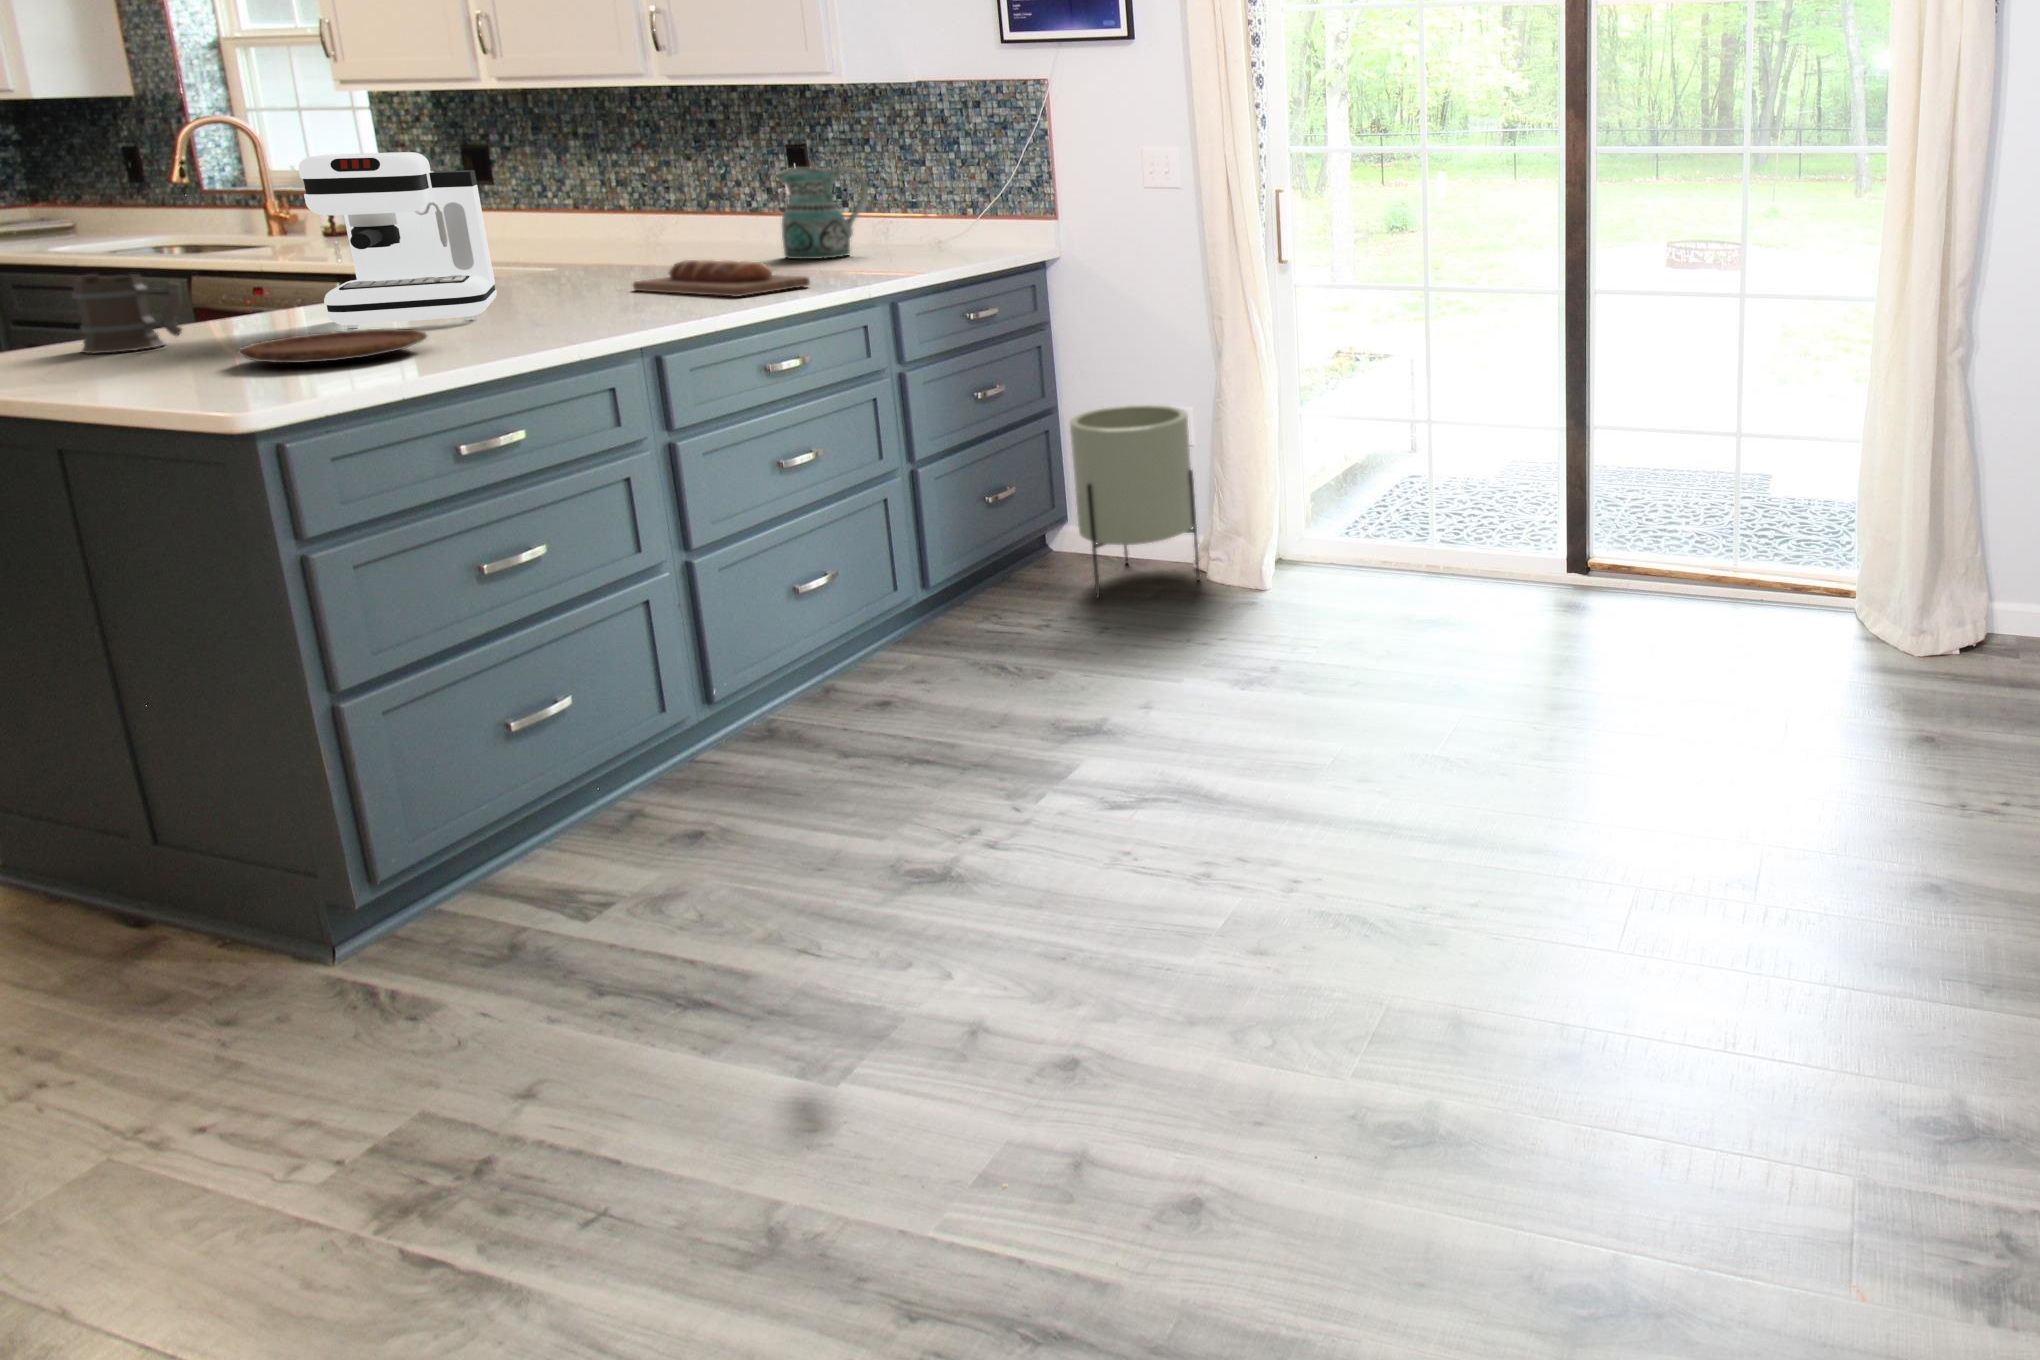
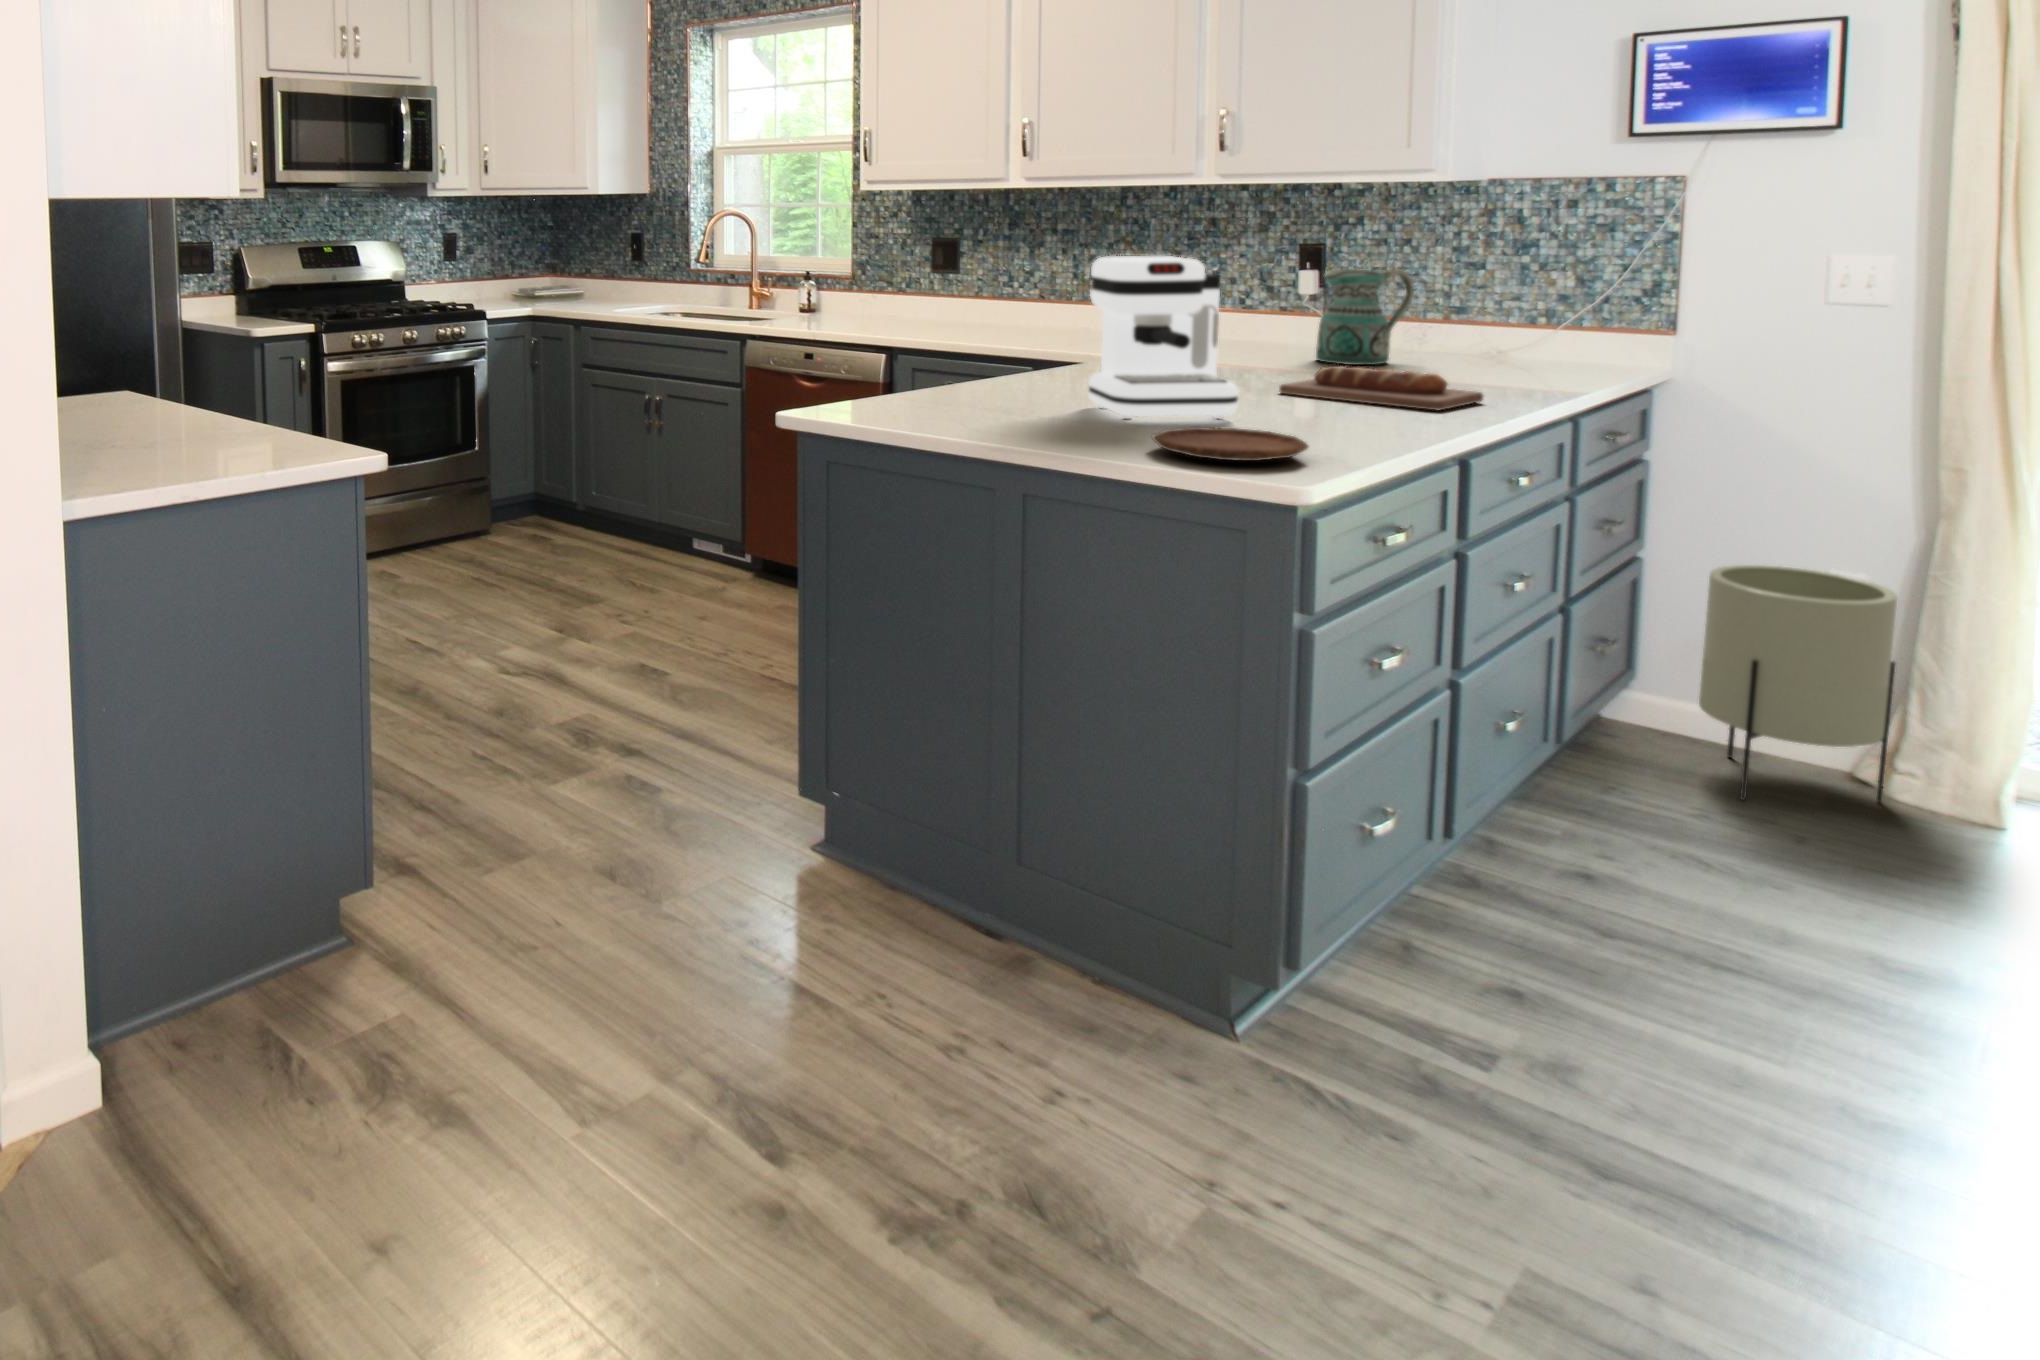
mug: present [72,274,182,354] -> none [955,359,1039,430]

